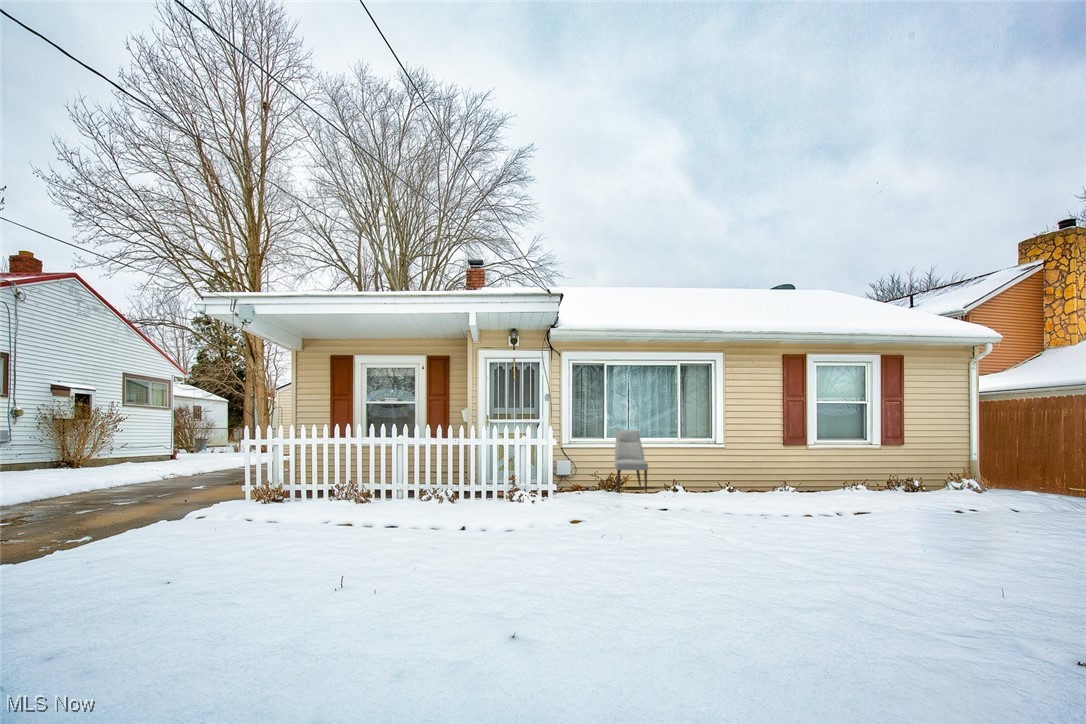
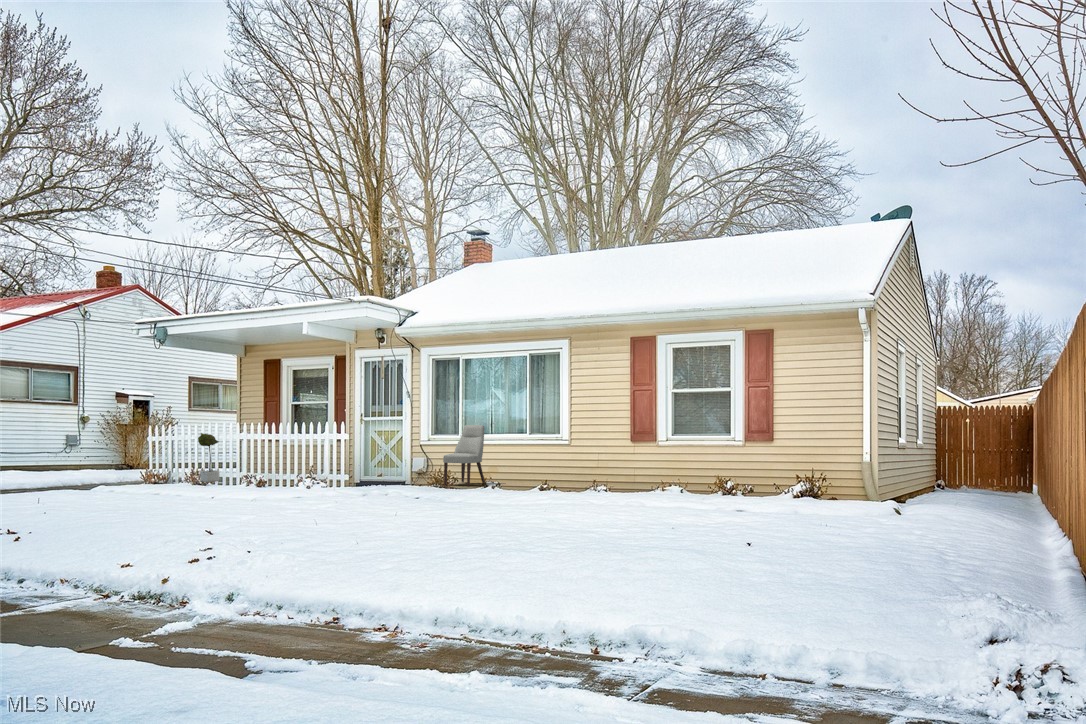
potted tree: none [306,444,333,502] -> present [198,433,220,482]

